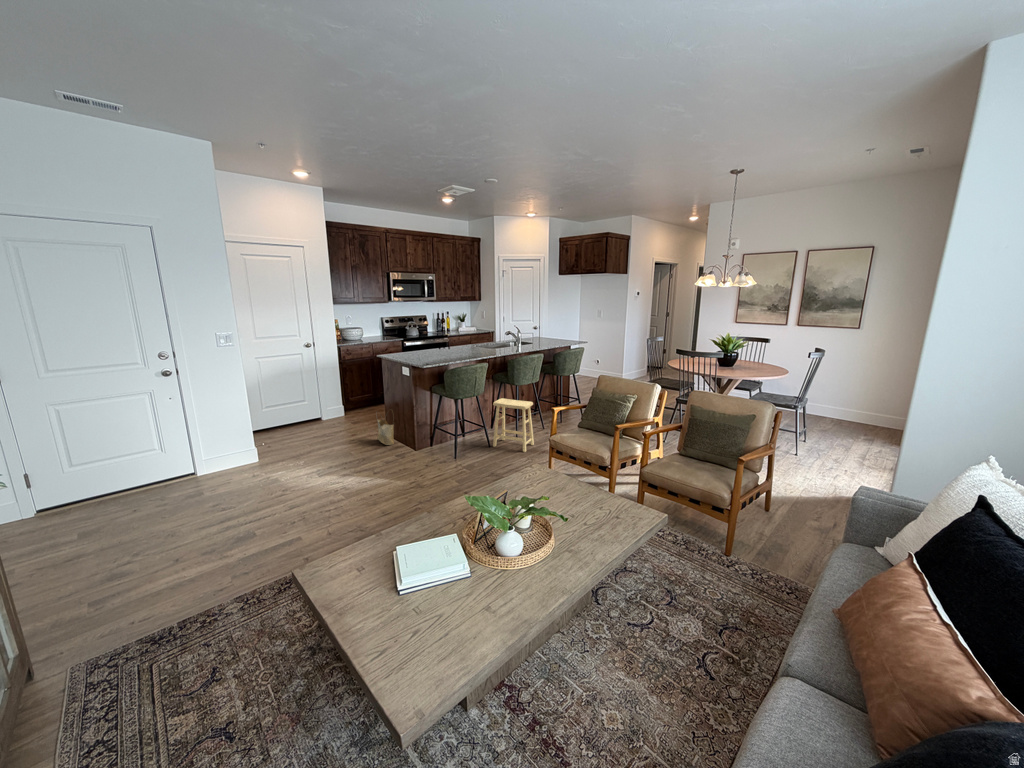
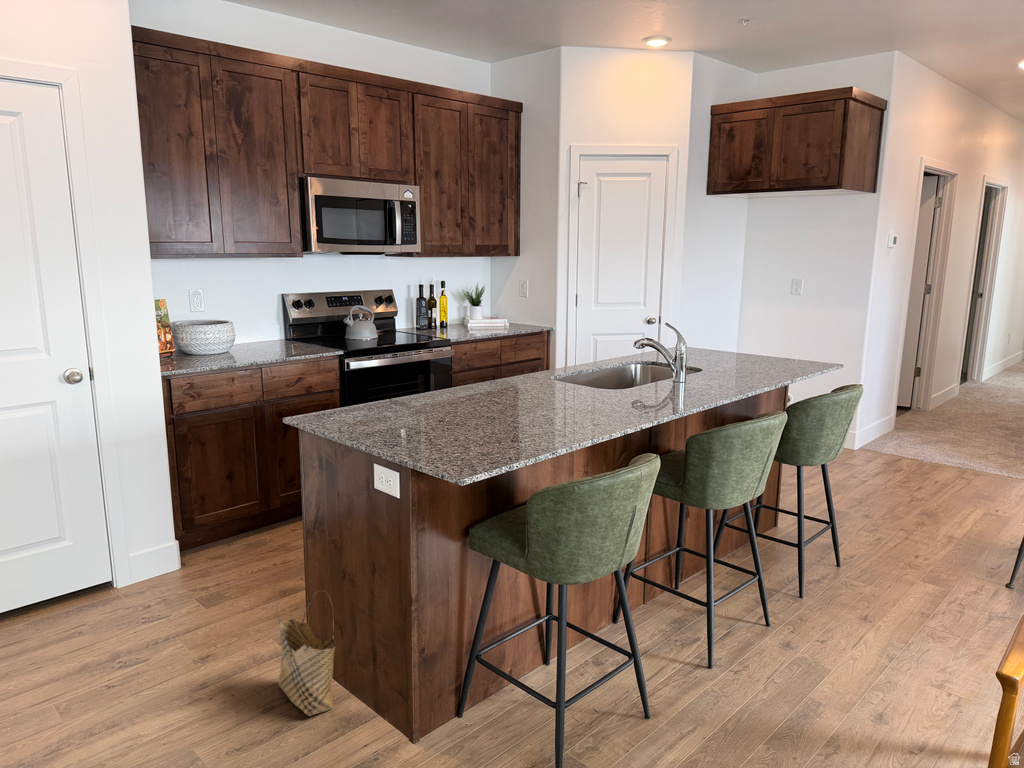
footstool: present [493,398,534,452] -> none [666,554,804,751]

